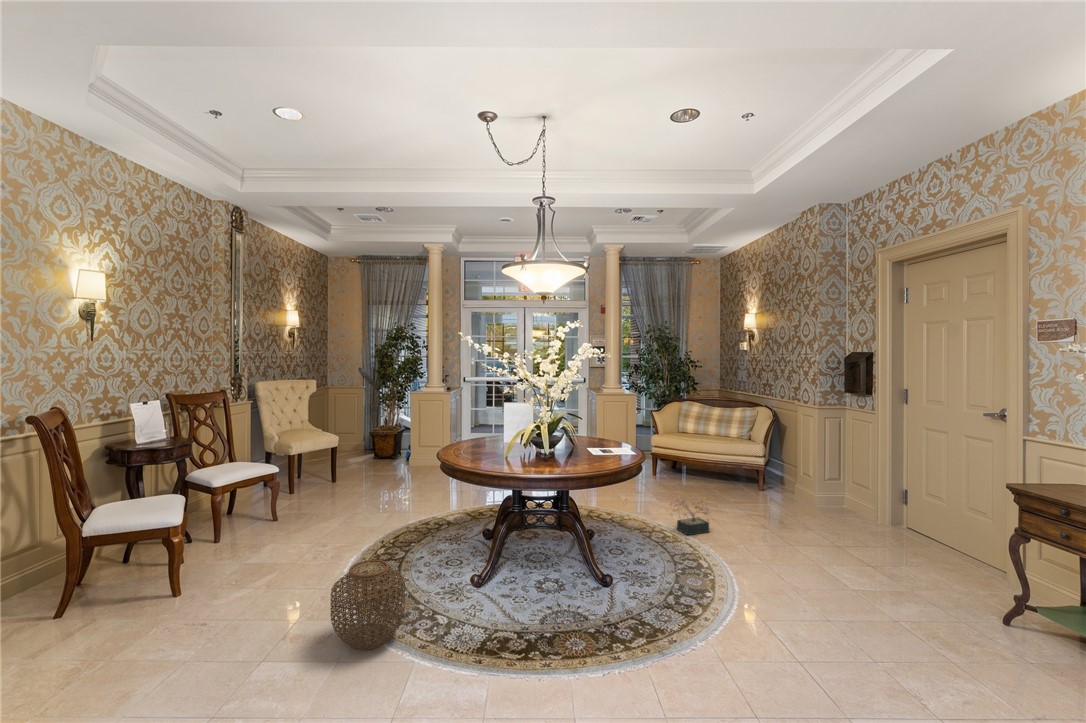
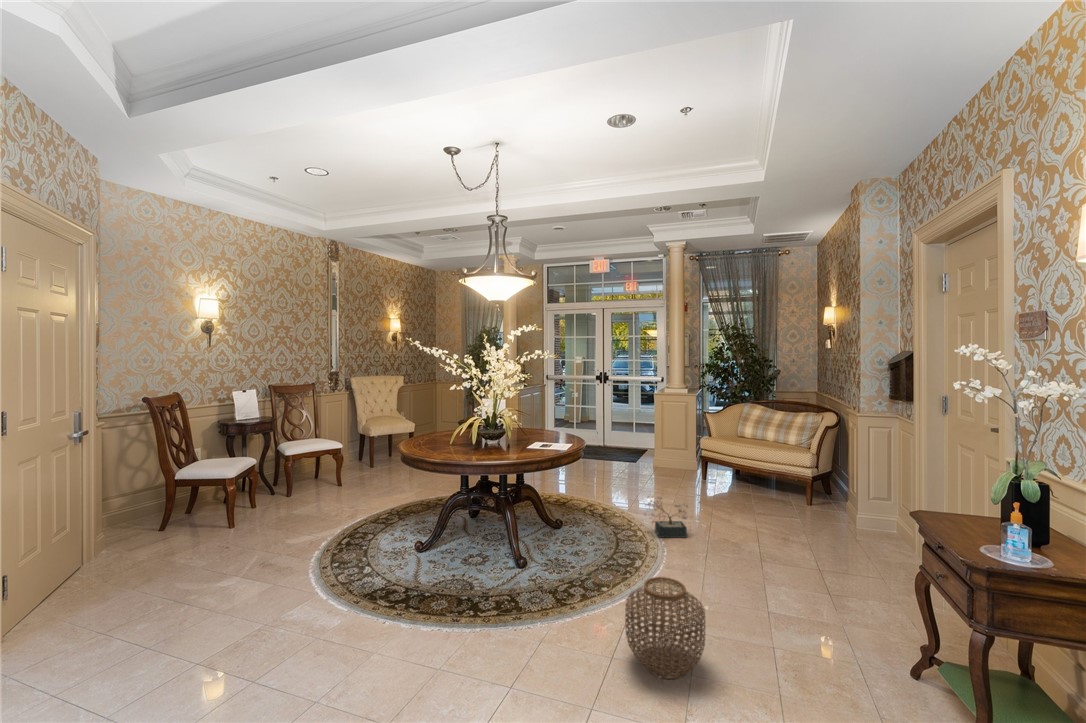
woven basket: present [330,560,405,650] -> present [625,577,705,679]

